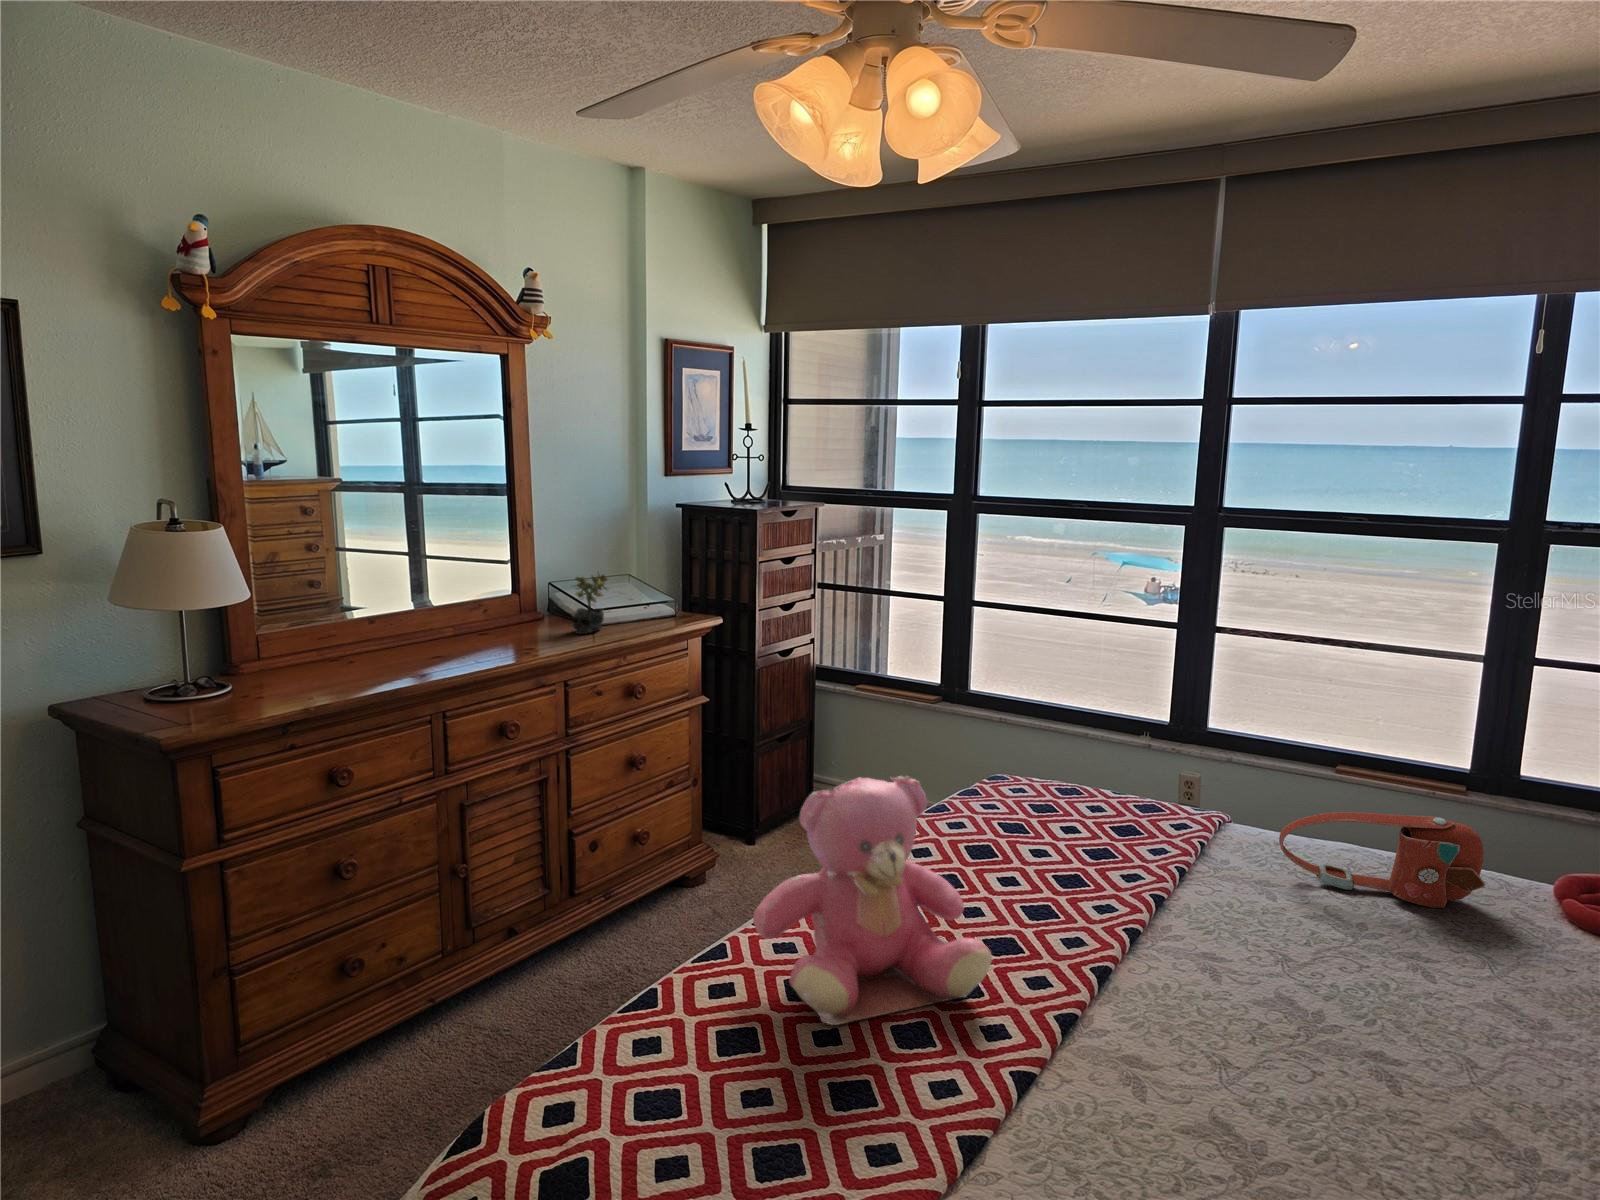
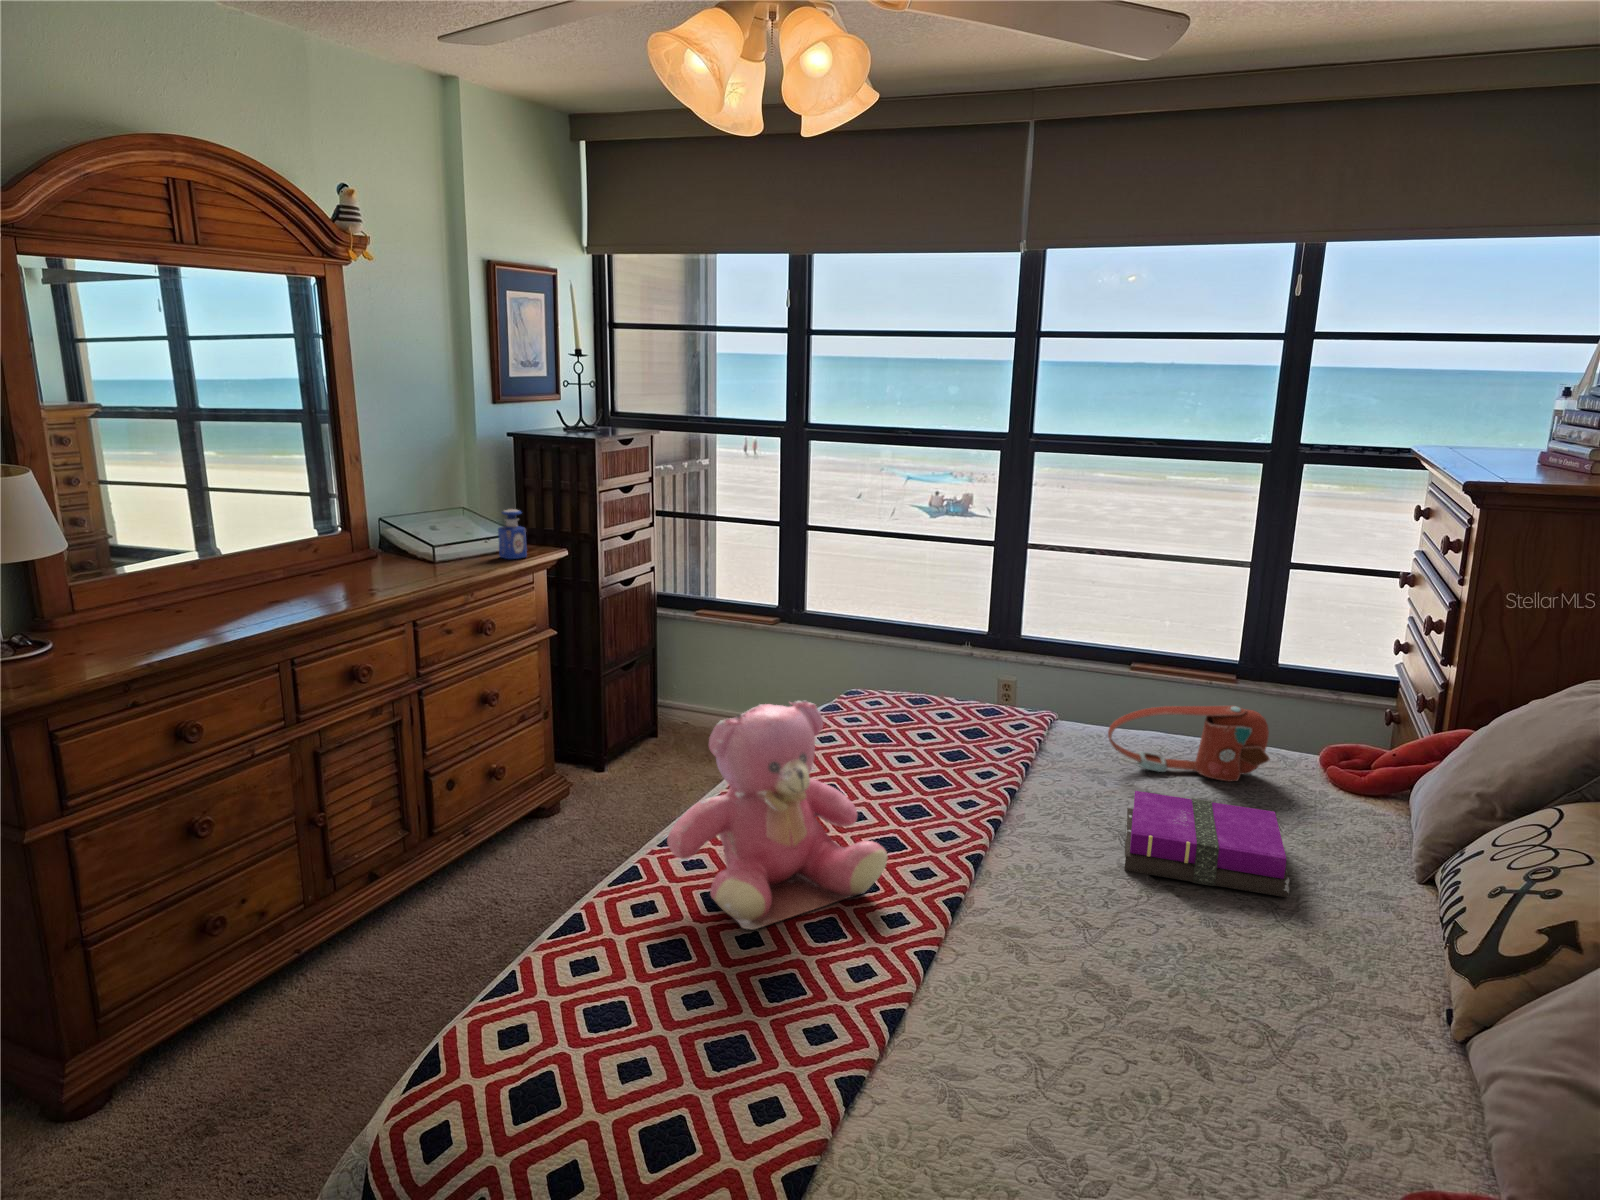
succulent plant: present [573,574,609,634] -> none [410,507,452,573]
perfume bottle: none [655,576,681,624] -> present [498,509,527,559]
notebook: none [1283,908,1499,1059] -> present [1124,791,1290,898]

